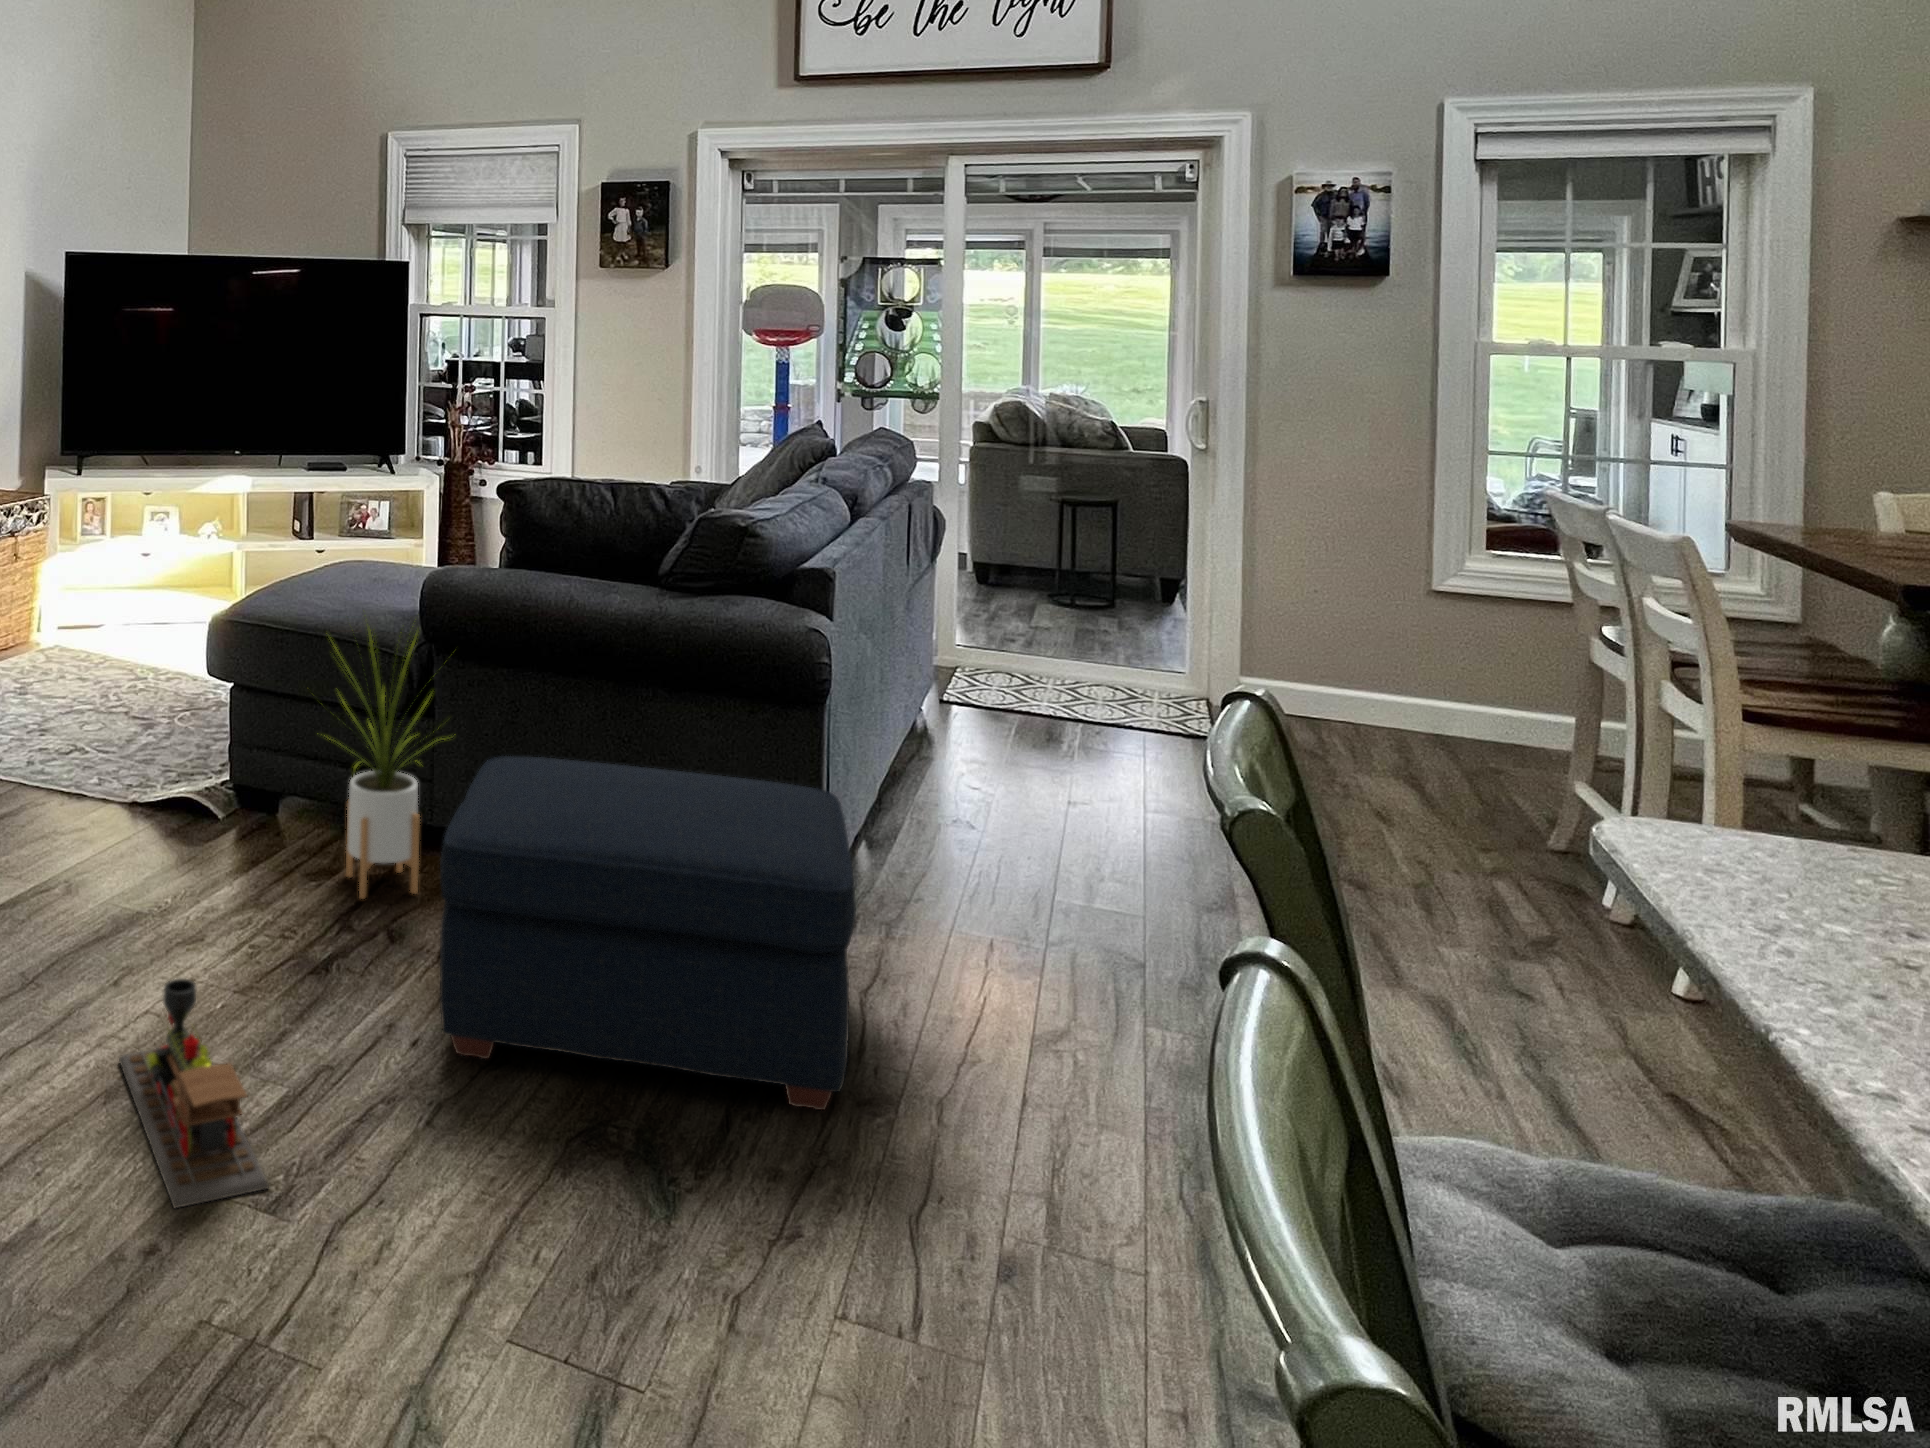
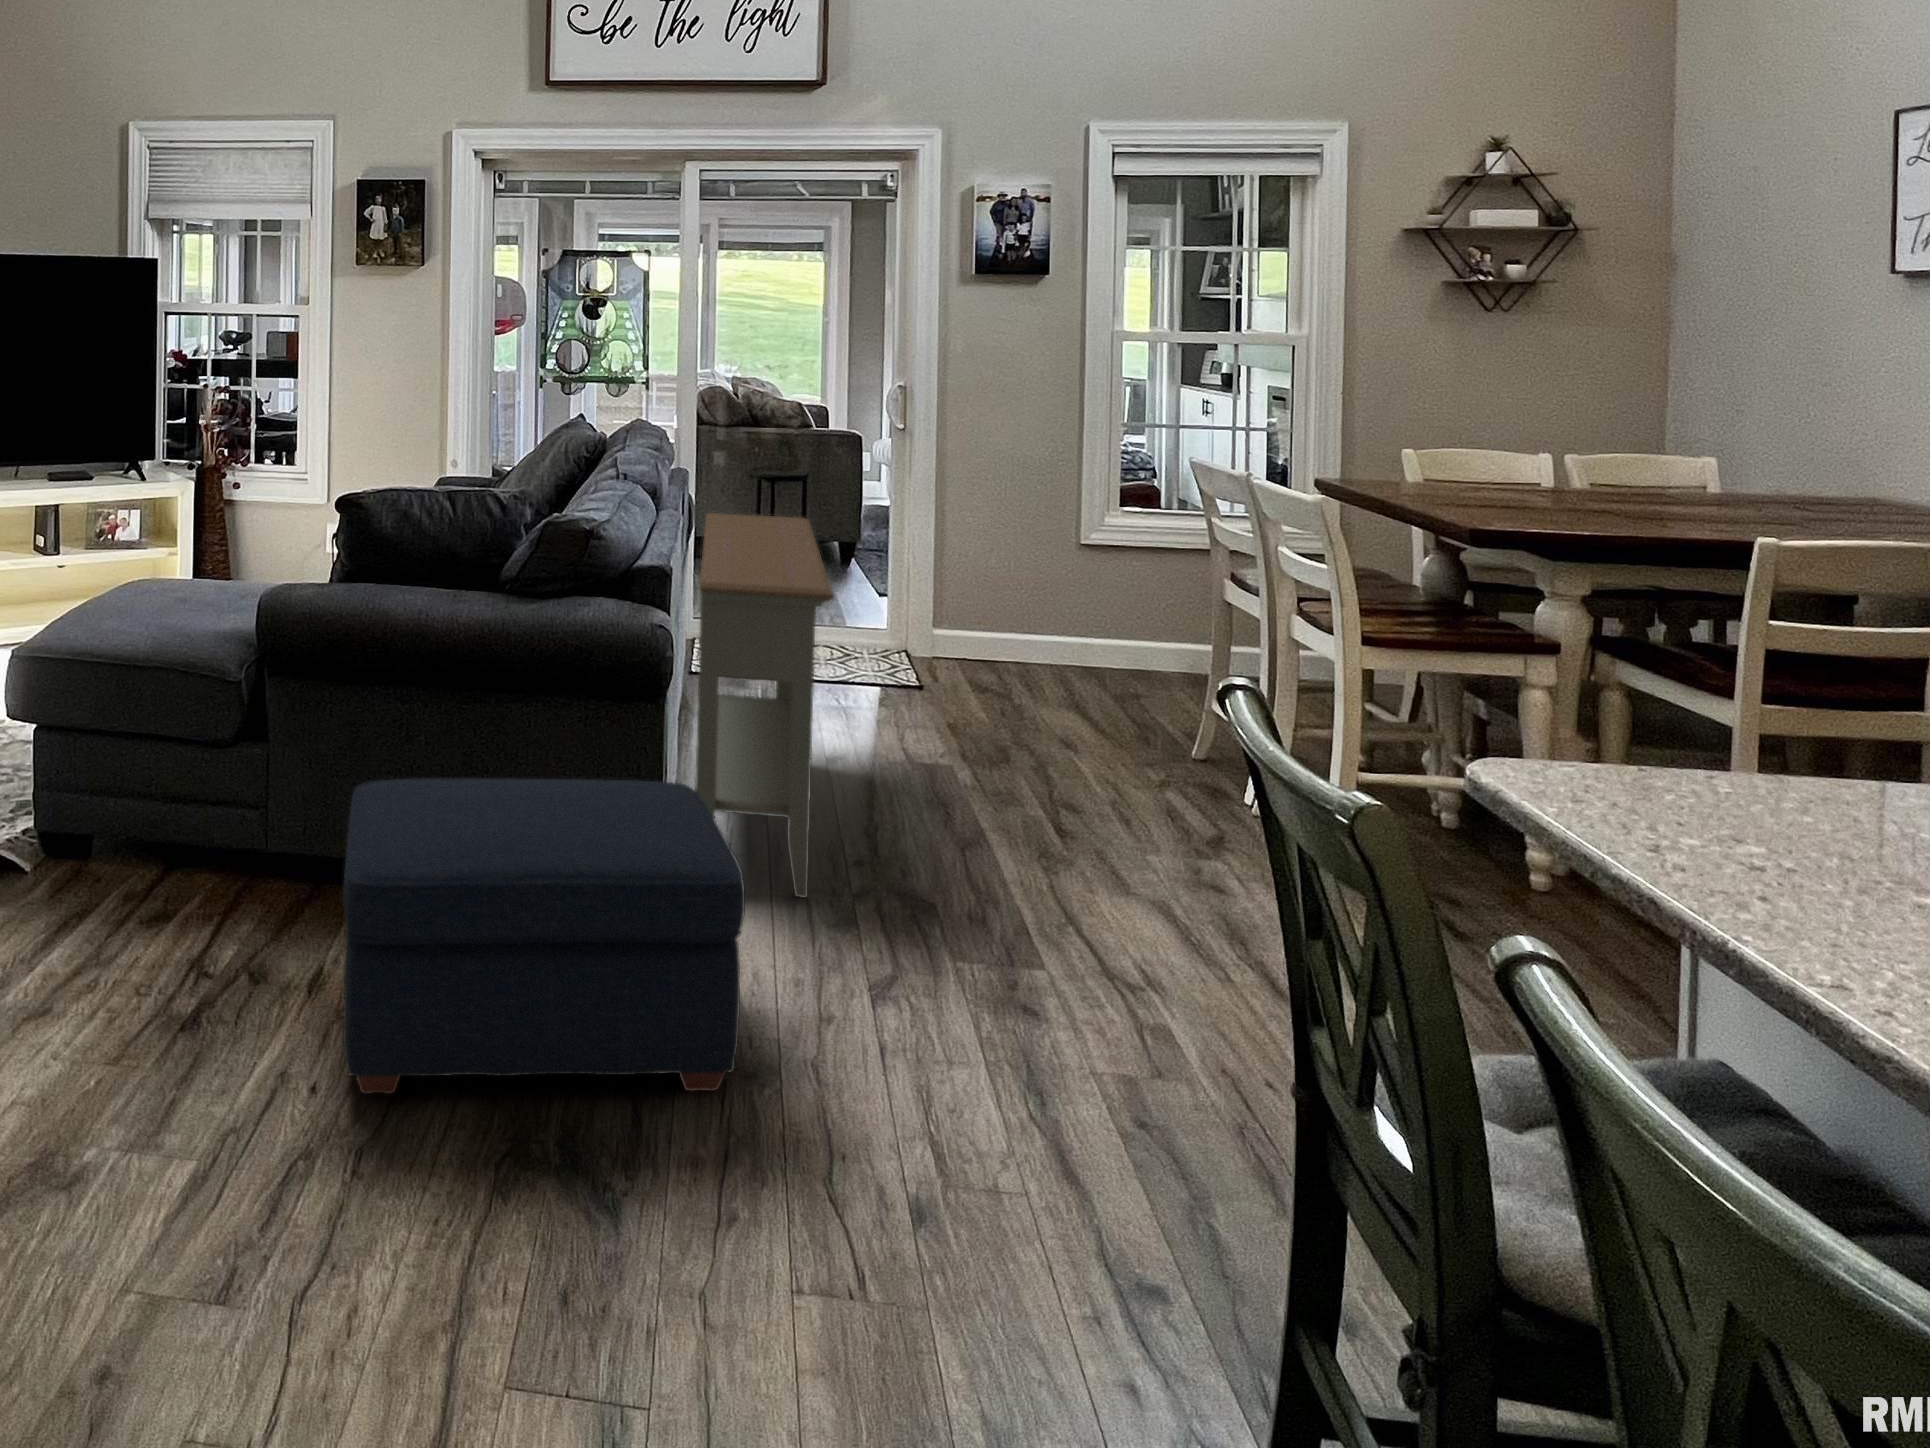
console table: none [866,522,1046,935] -> present [695,513,834,898]
house plant: present [333,627,439,899] -> none [151,639,307,943]
toy train: present [119,979,269,1208] -> none [4,1062,215,1315]

